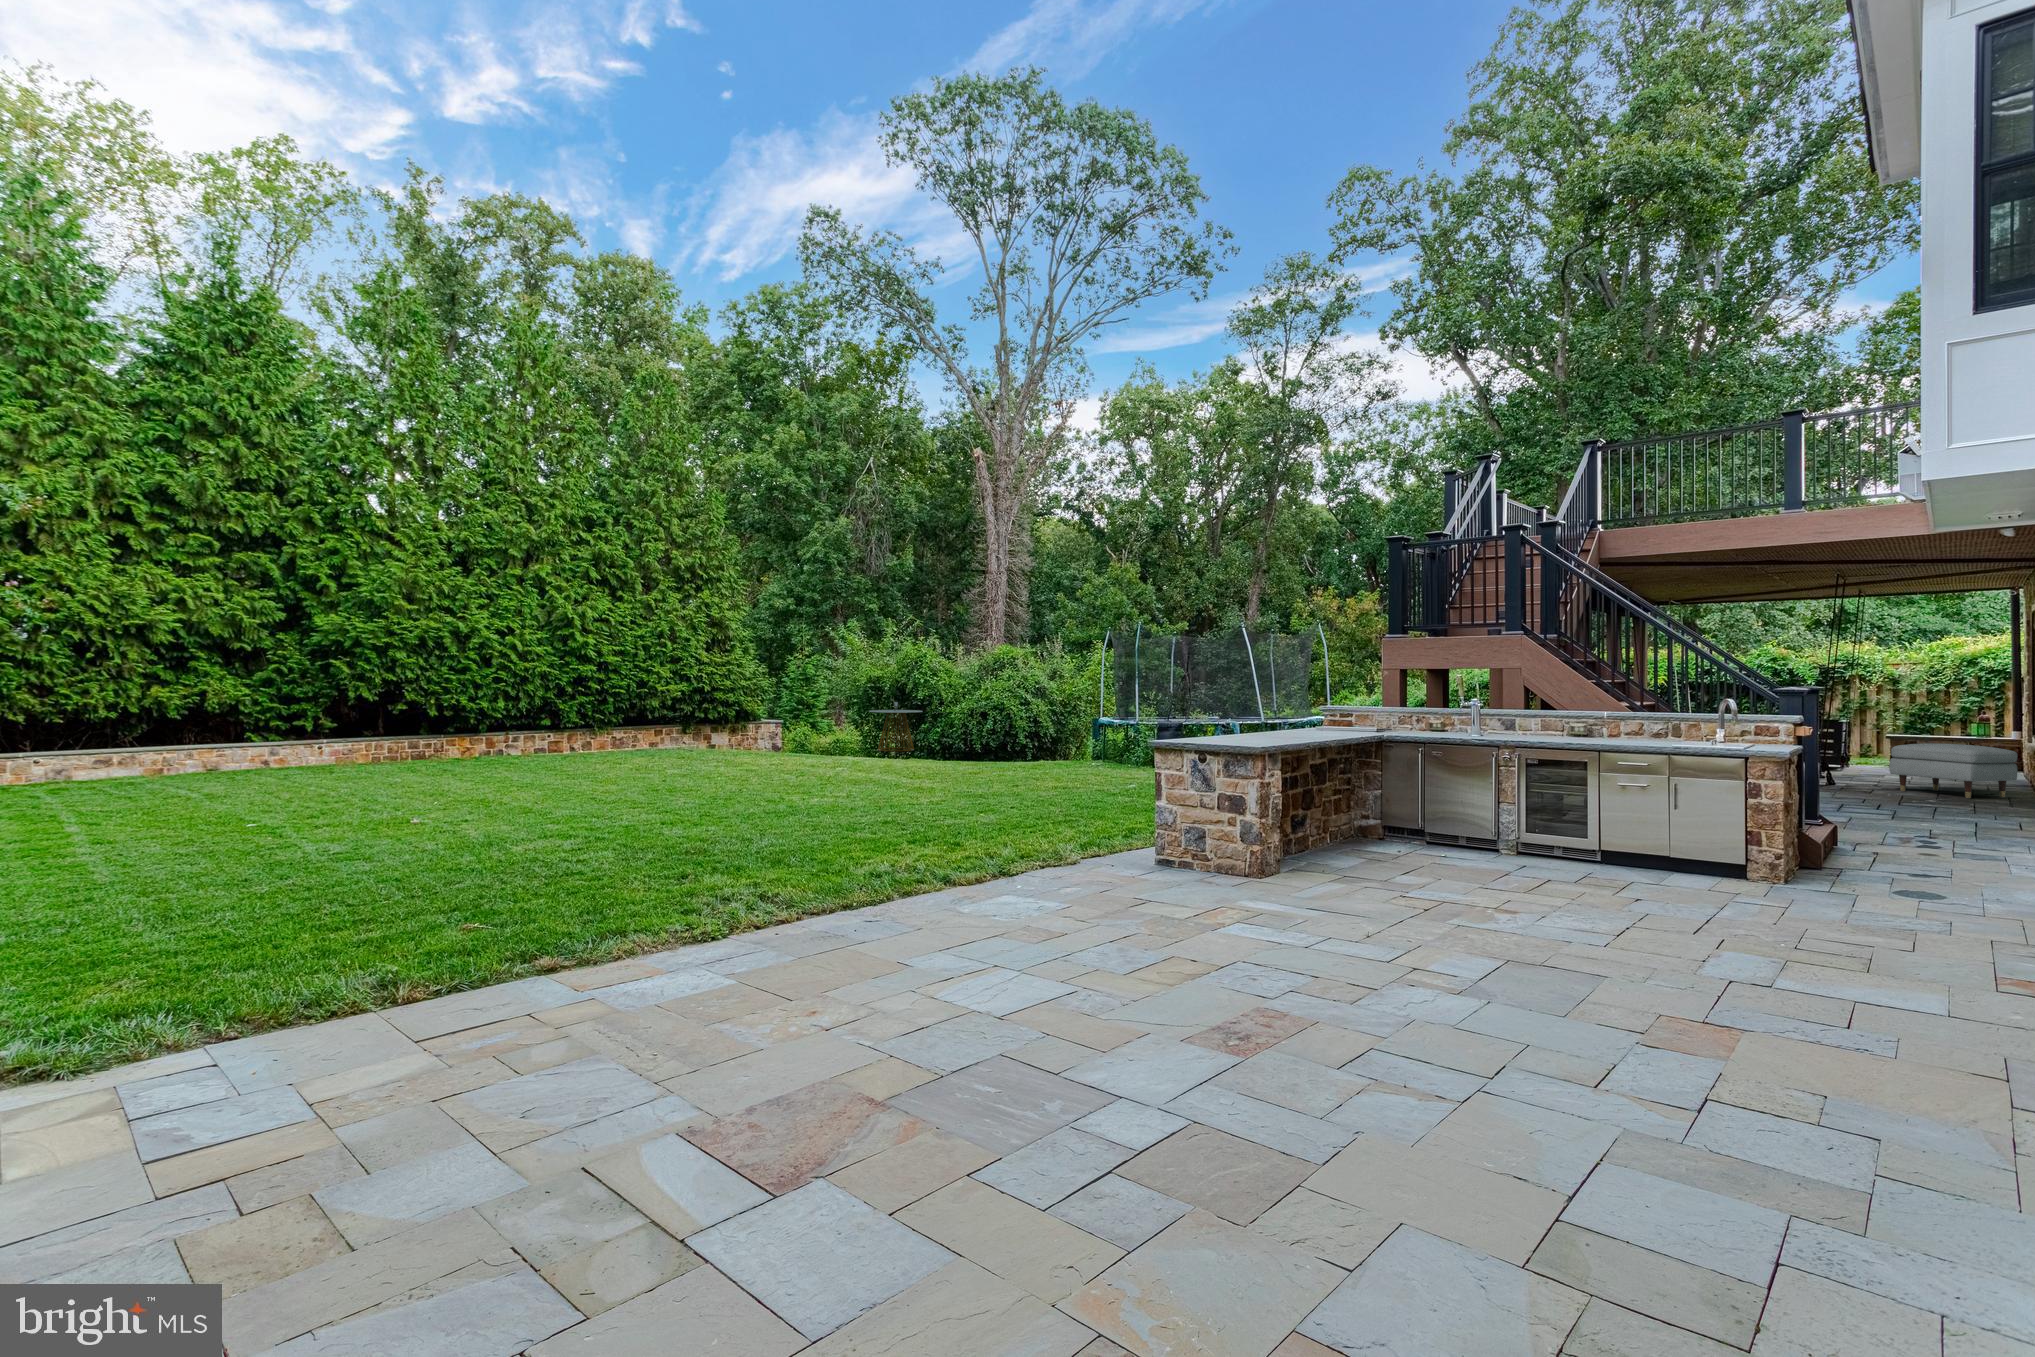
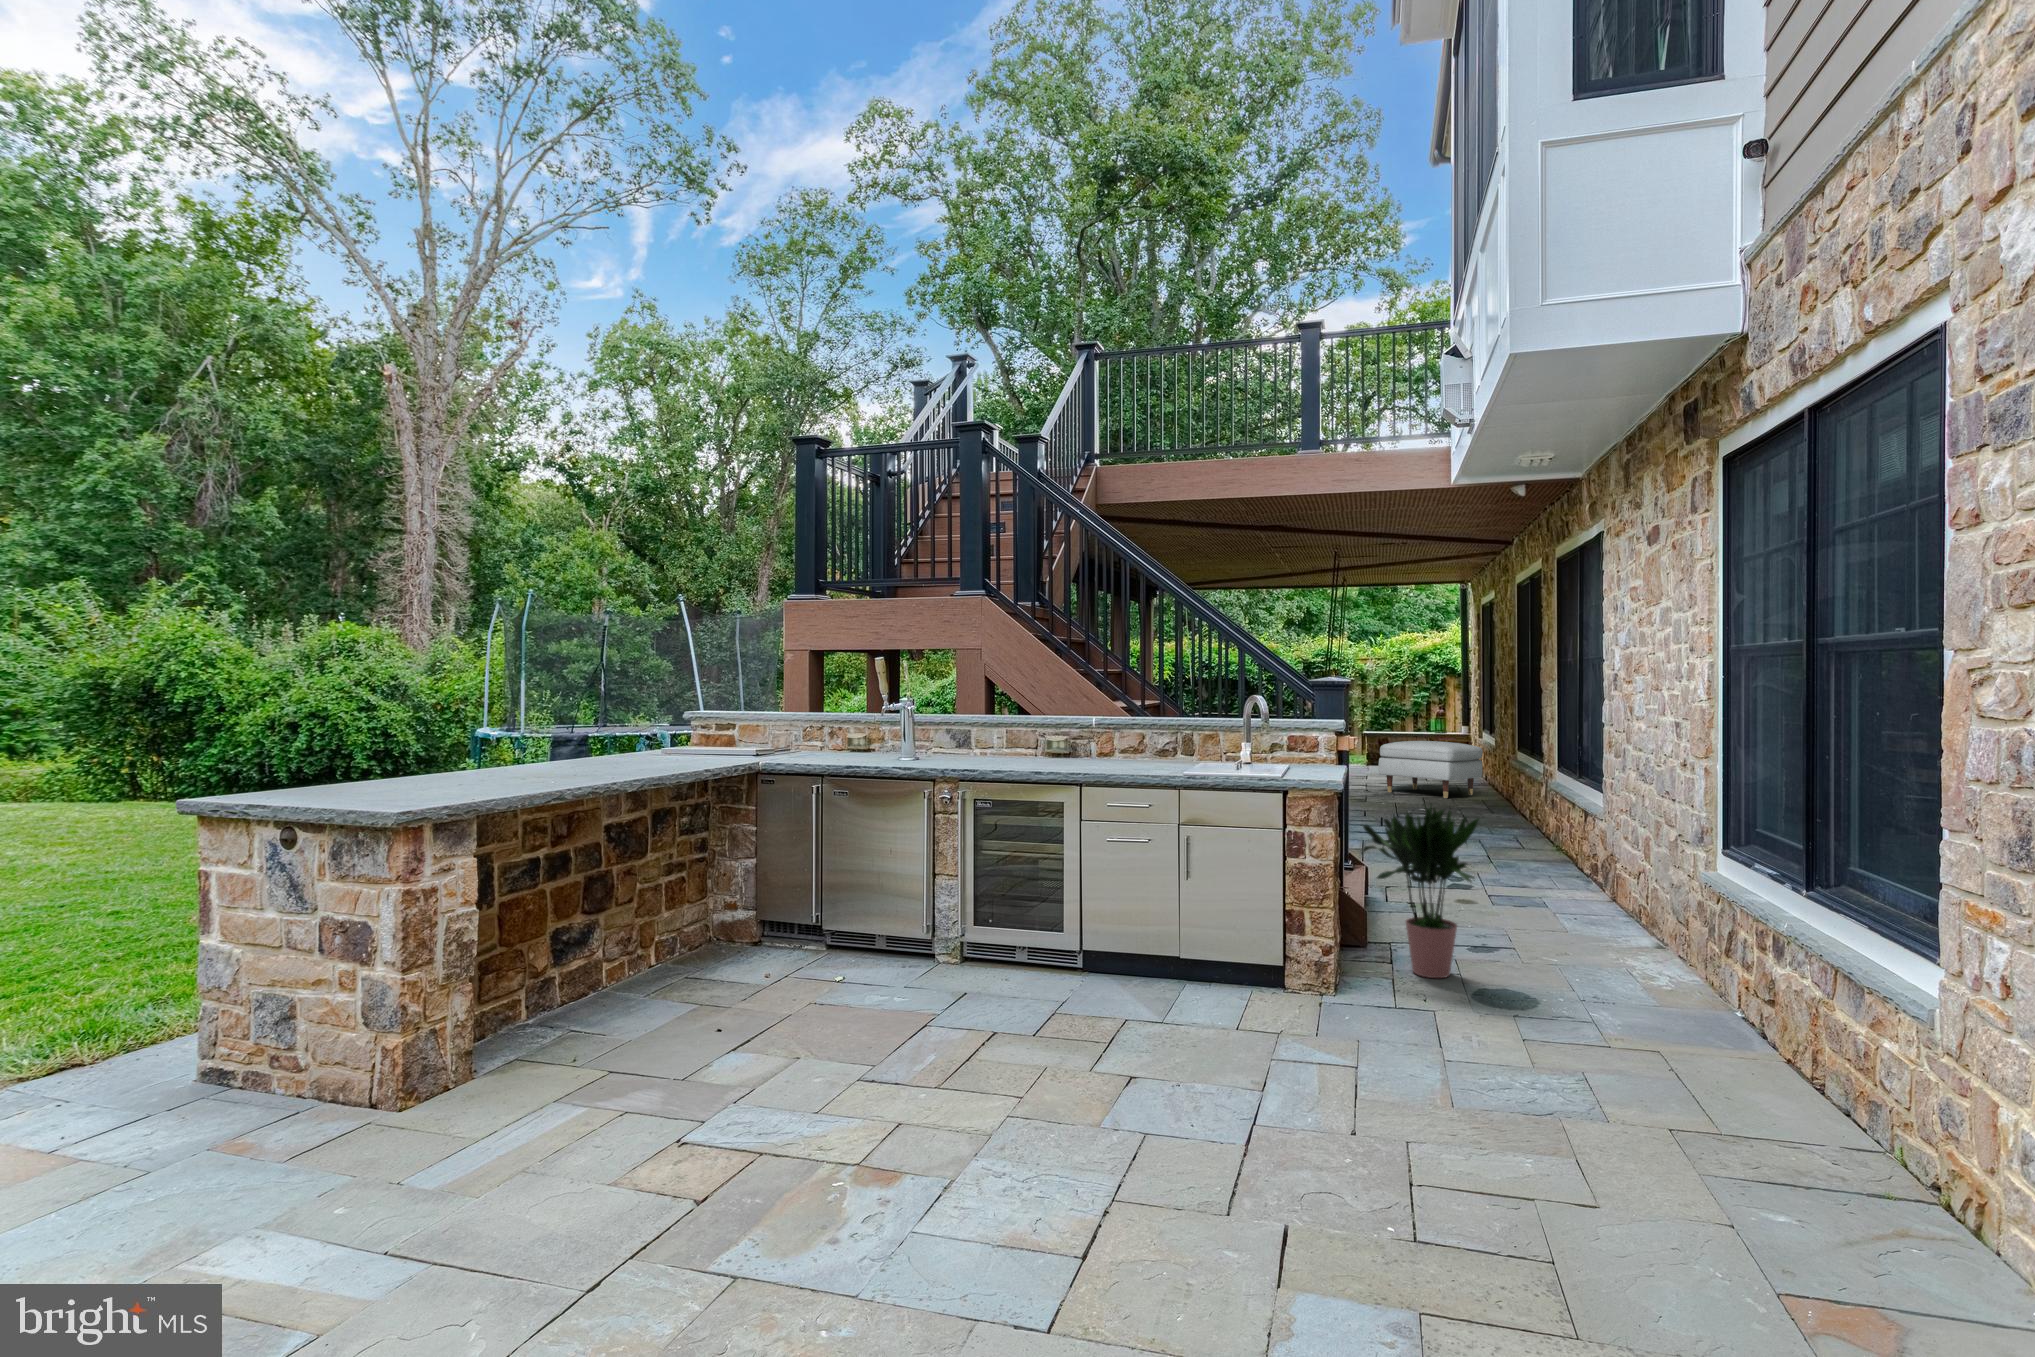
side table: present [869,702,923,752] -> none [35,716,156,799]
potted plant: none [1806,771,1910,888] -> present [1362,805,1479,978]

